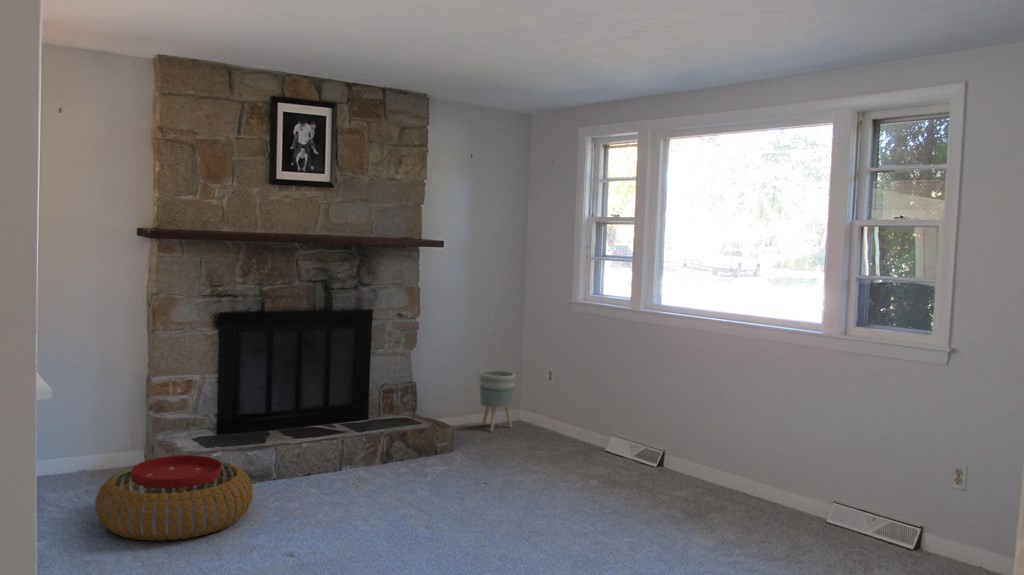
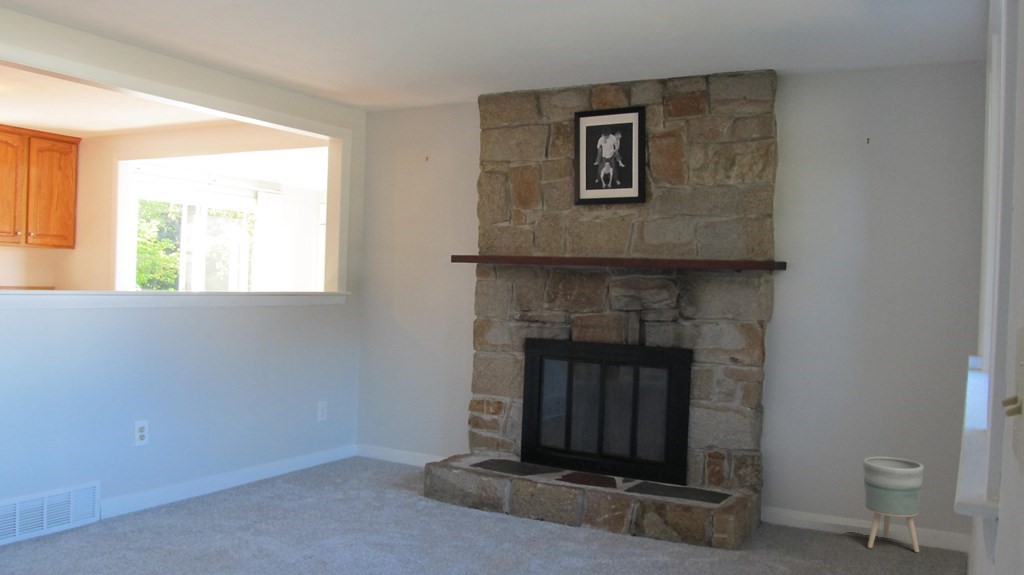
pouf: present [95,455,253,541] -> none [311,460,447,535]

